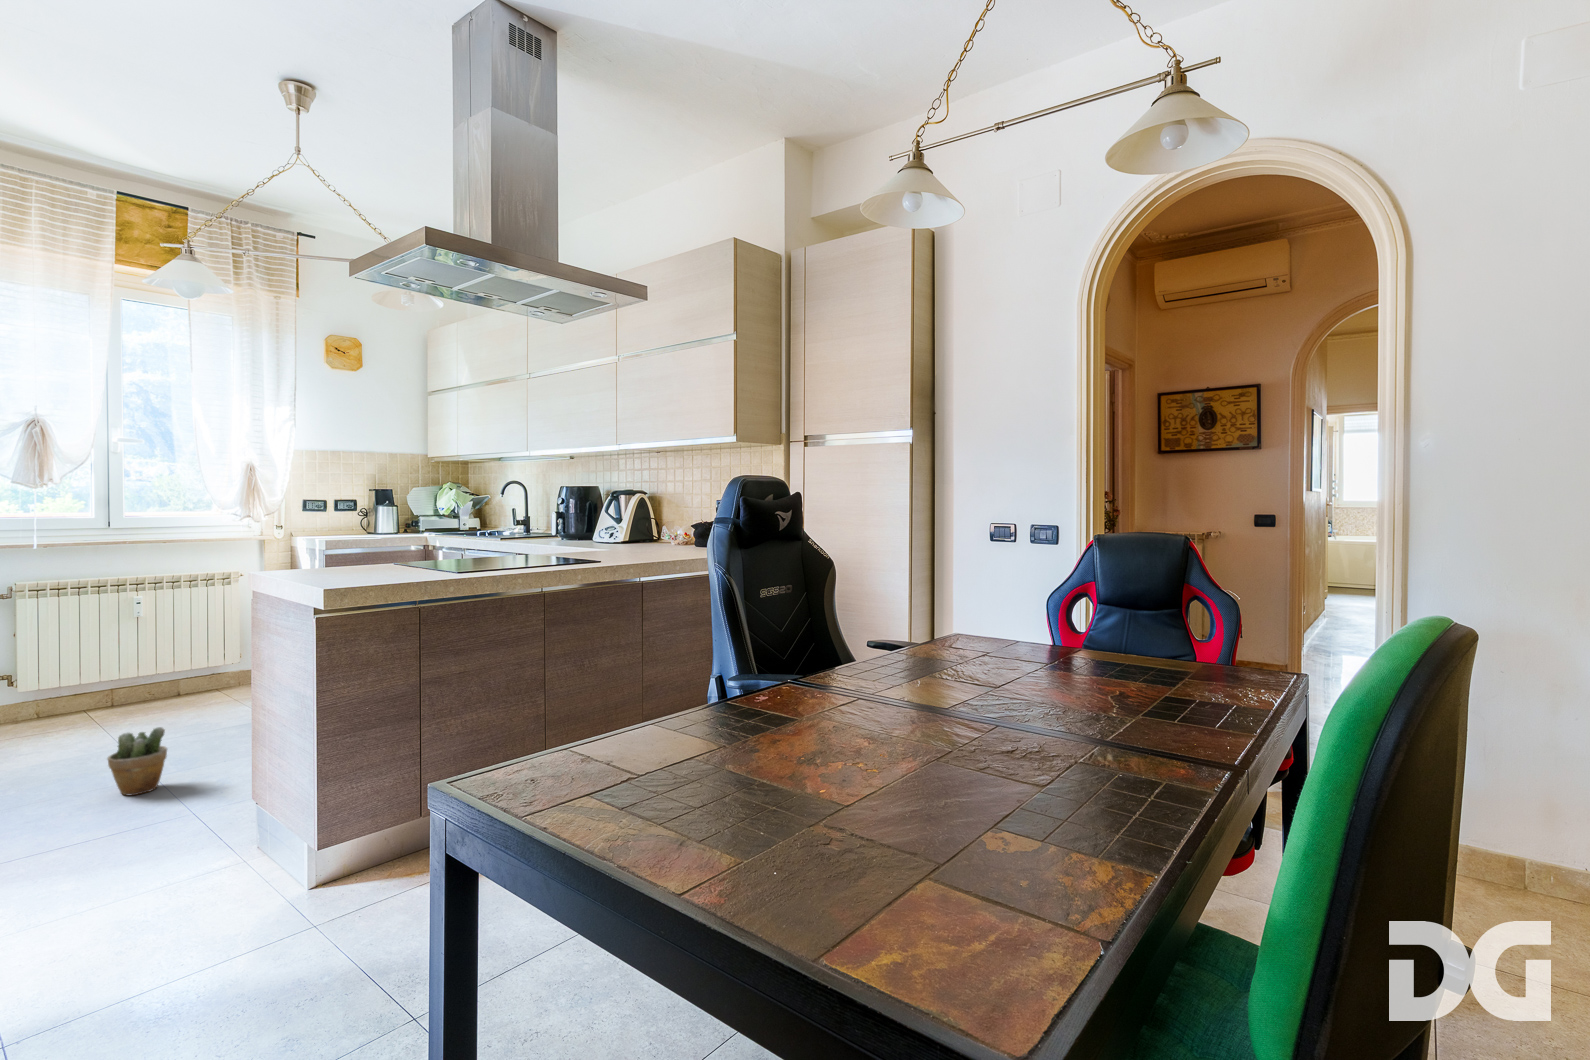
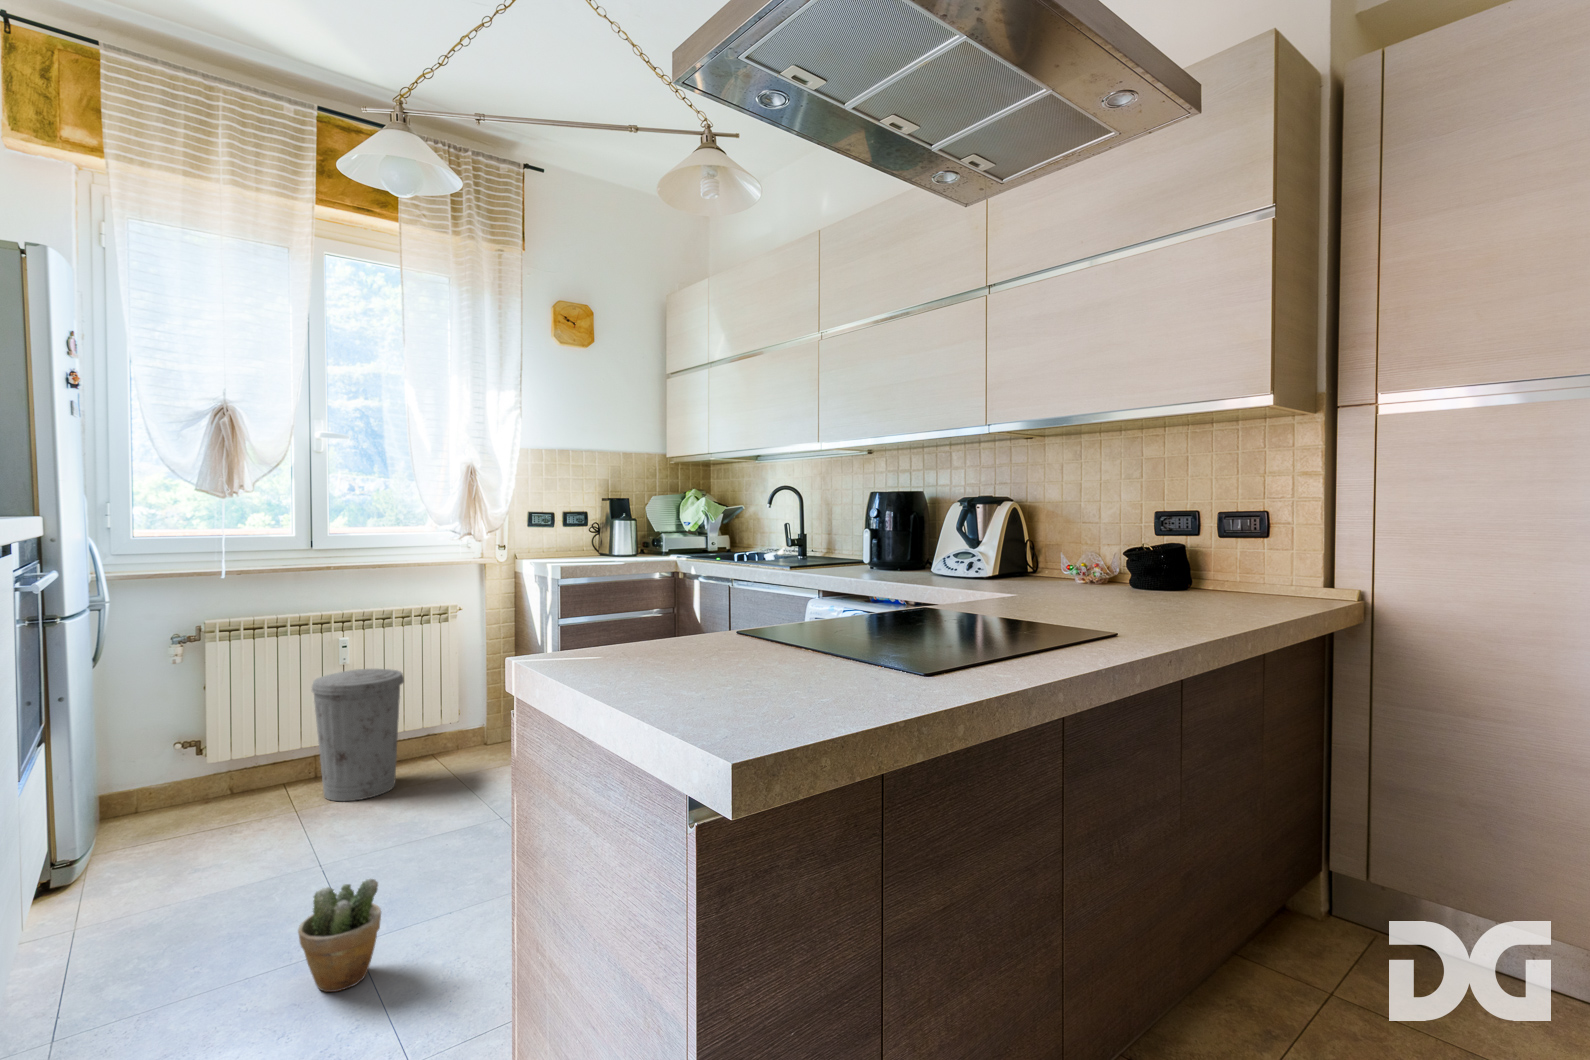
trash can: none [112,618,193,715] -> present [312,669,404,801]

